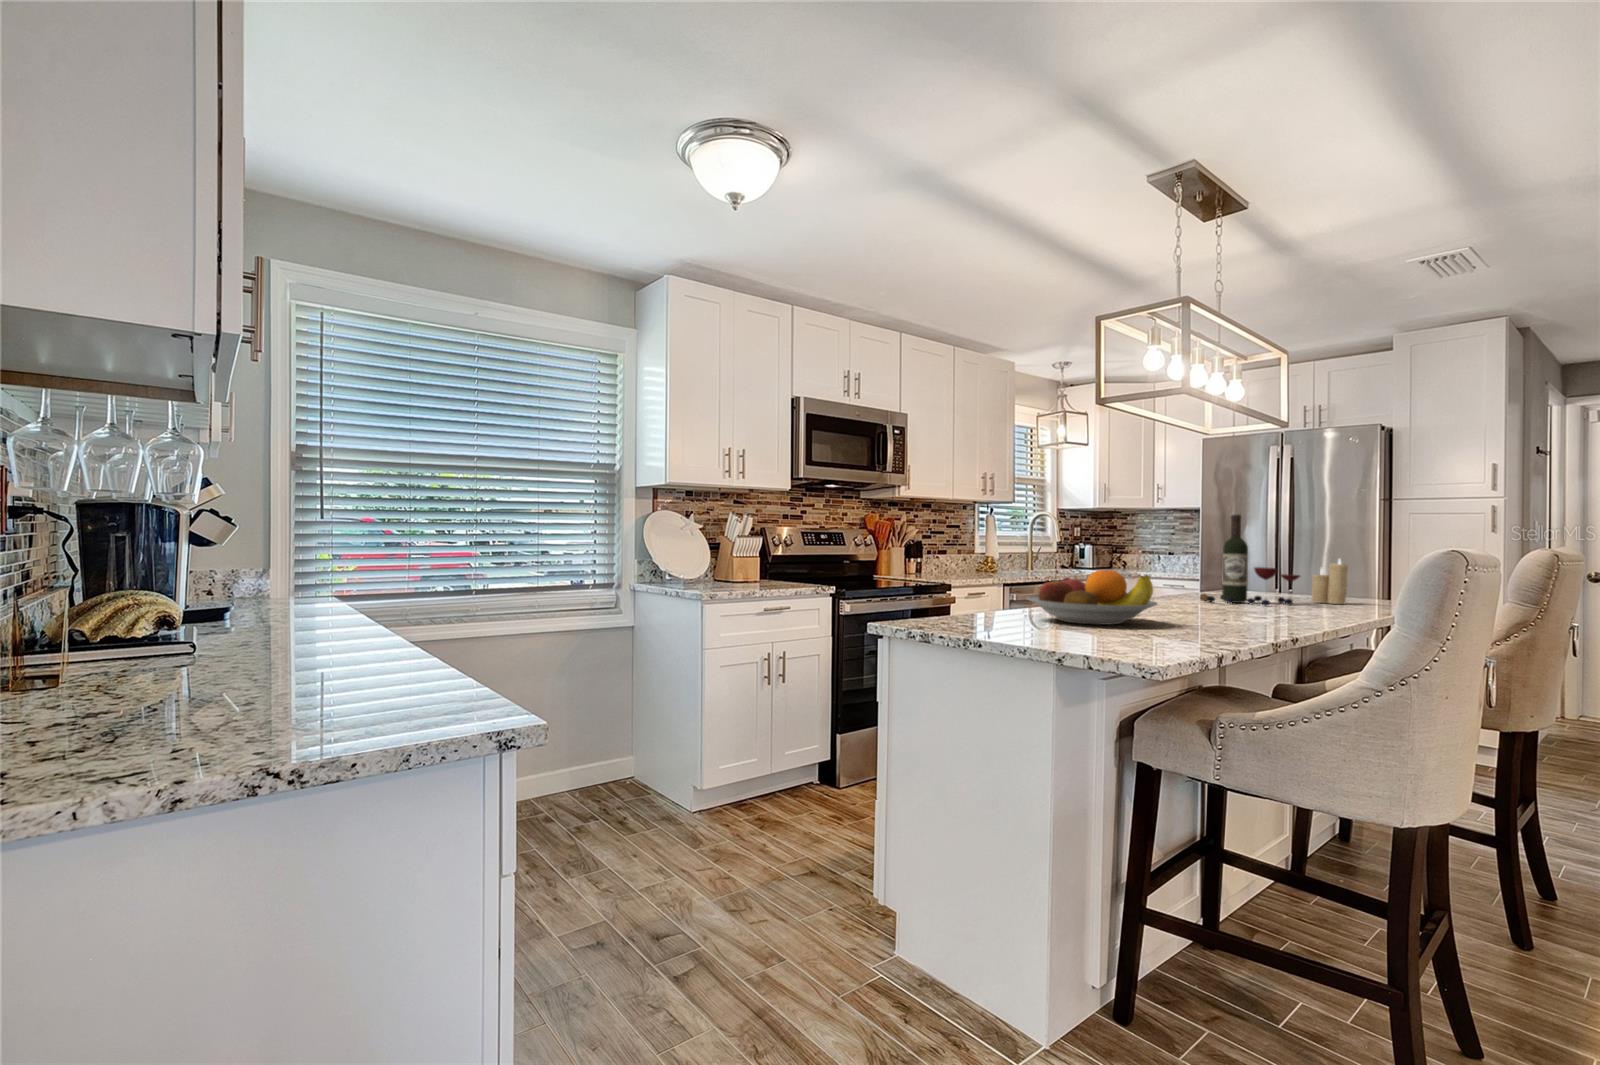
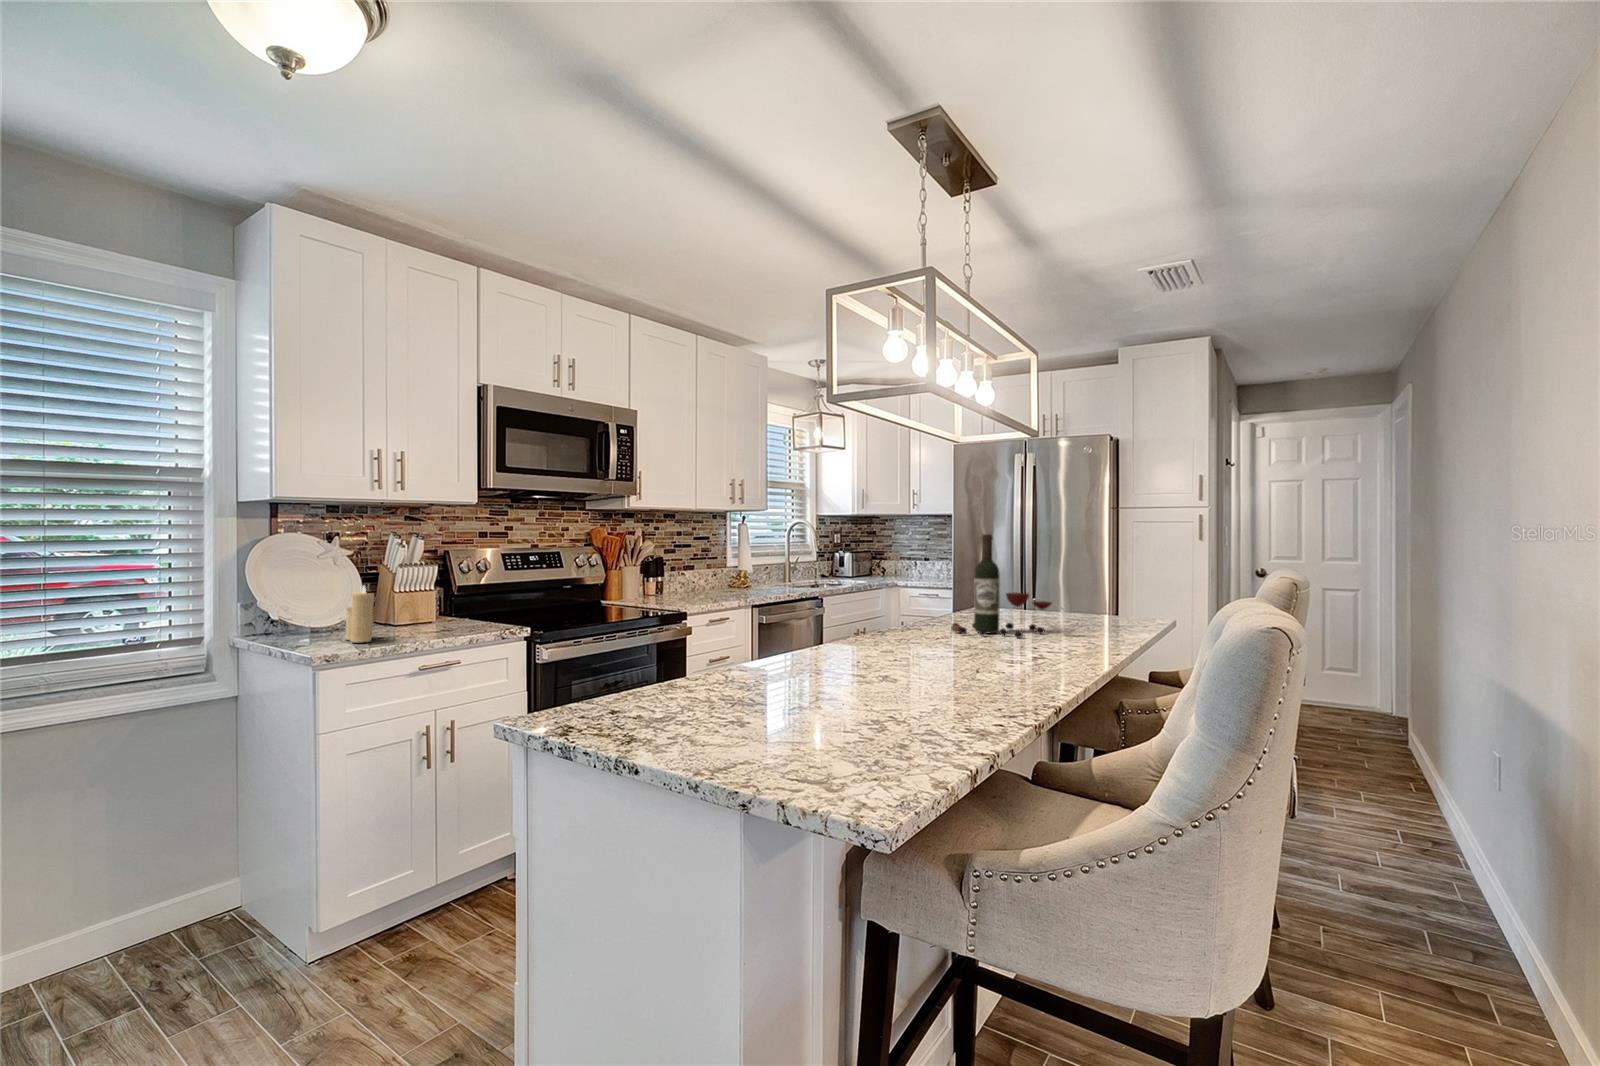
candle: present [1311,559,1348,604] -> present [346,586,374,642]
fruit bowl: present [1027,570,1157,625] -> none [735,626,899,703]

